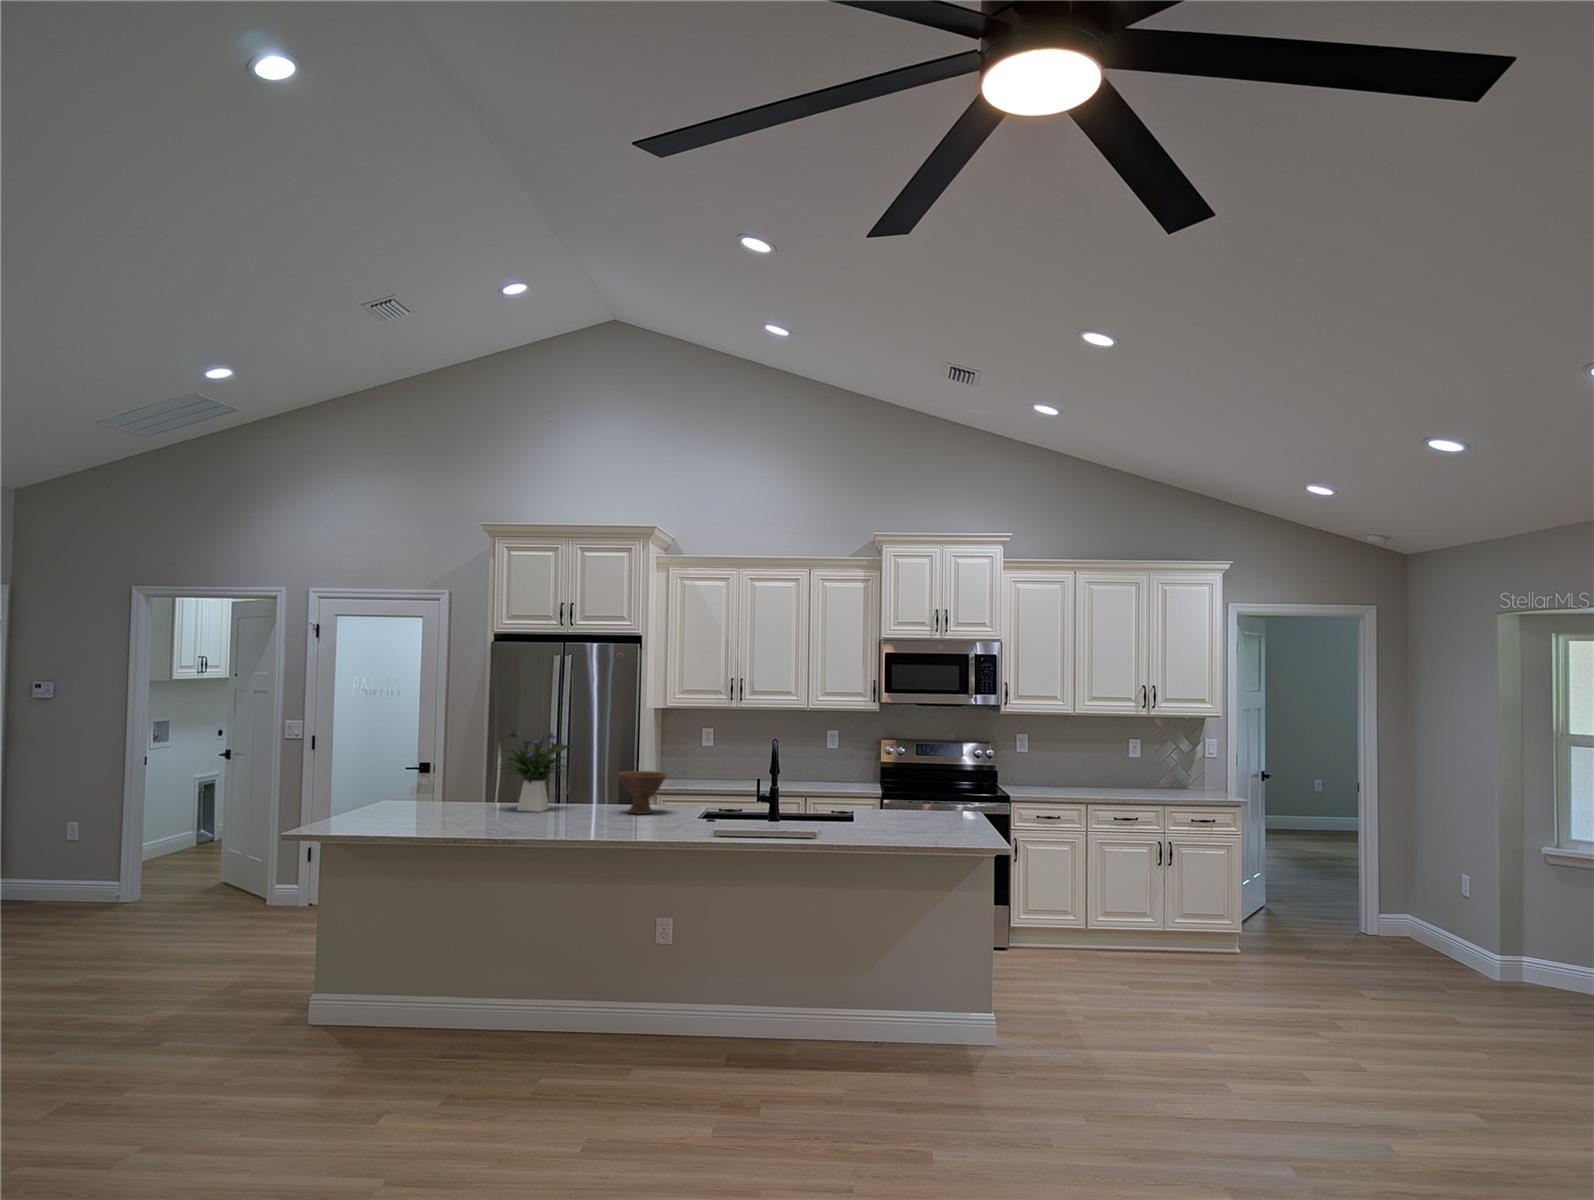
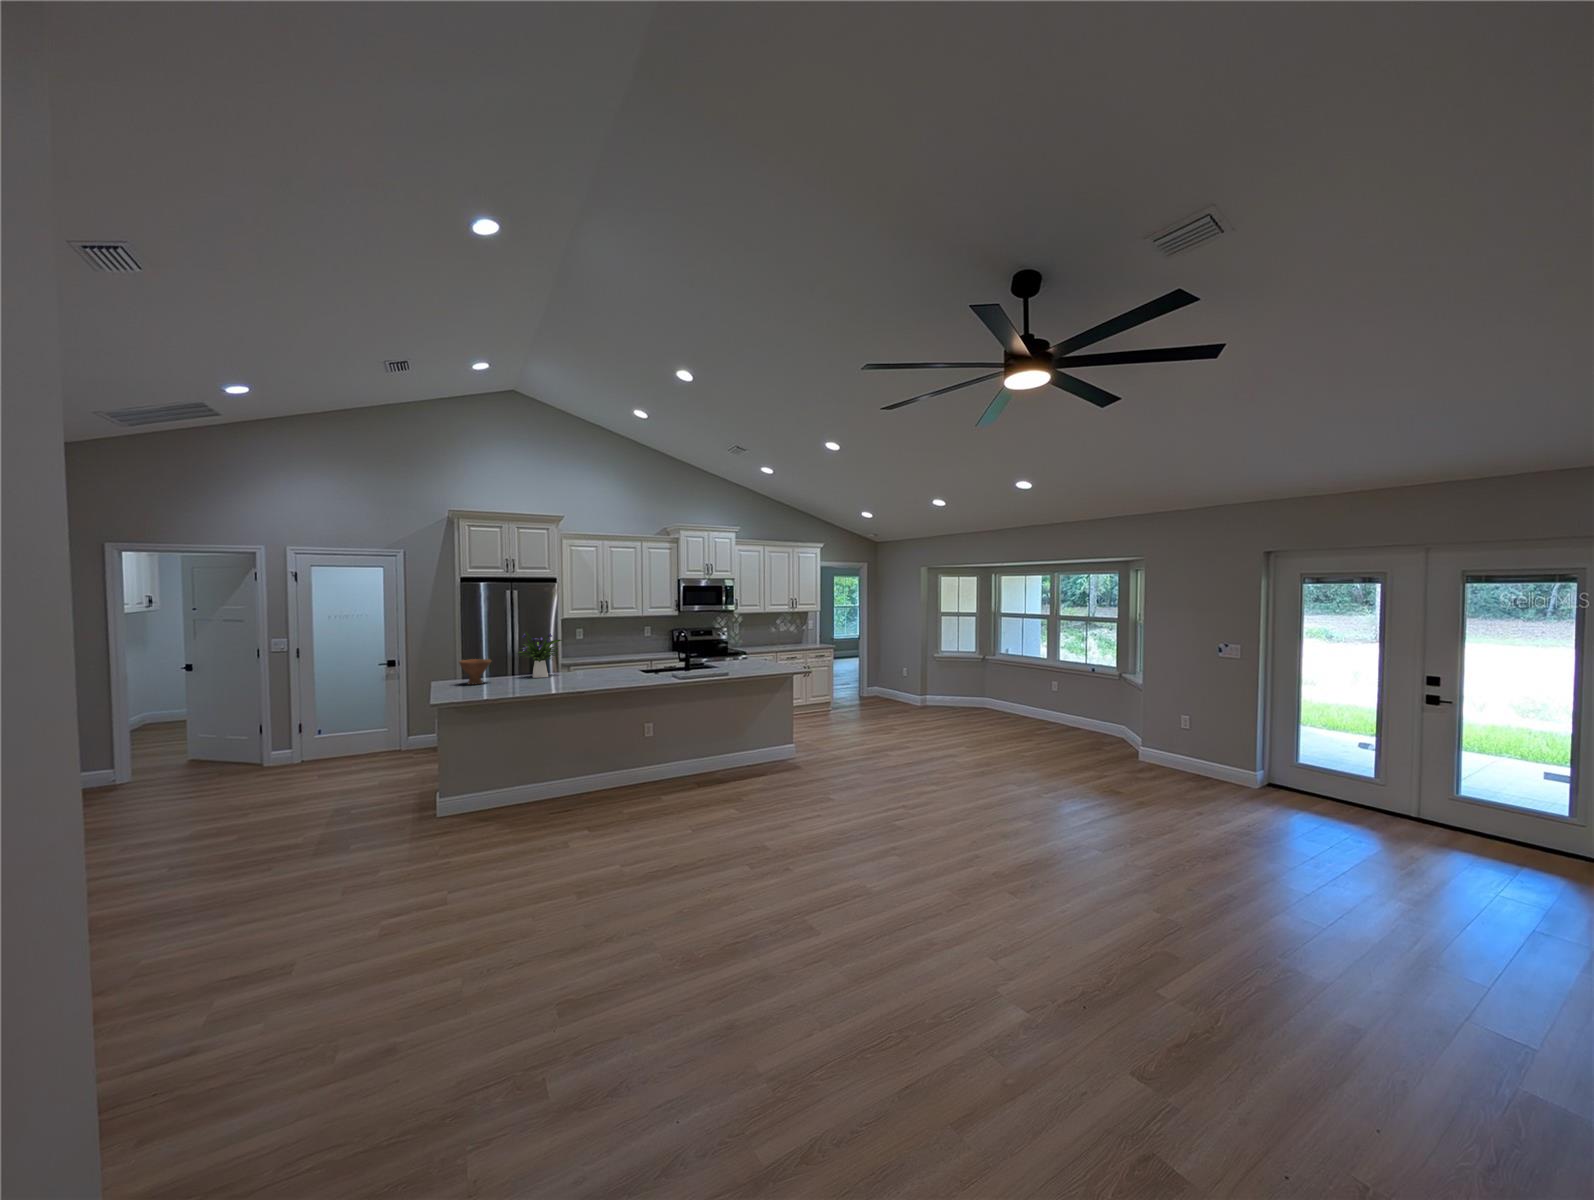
bowl: present [618,771,667,814] -> present [459,659,491,684]

